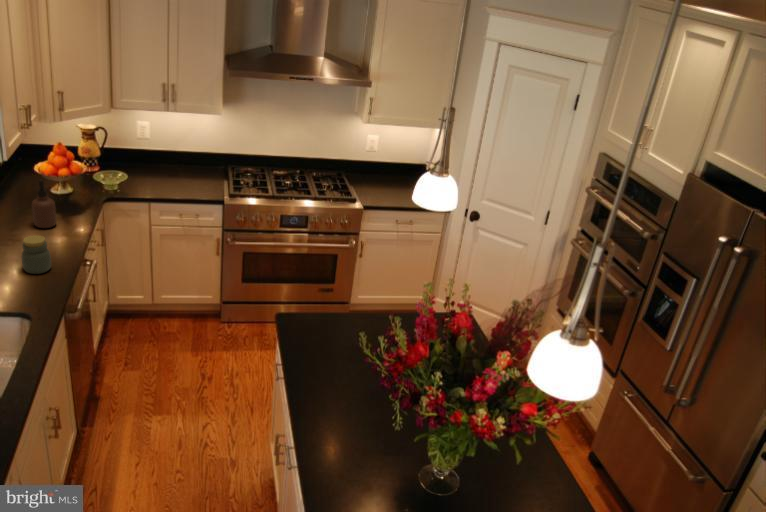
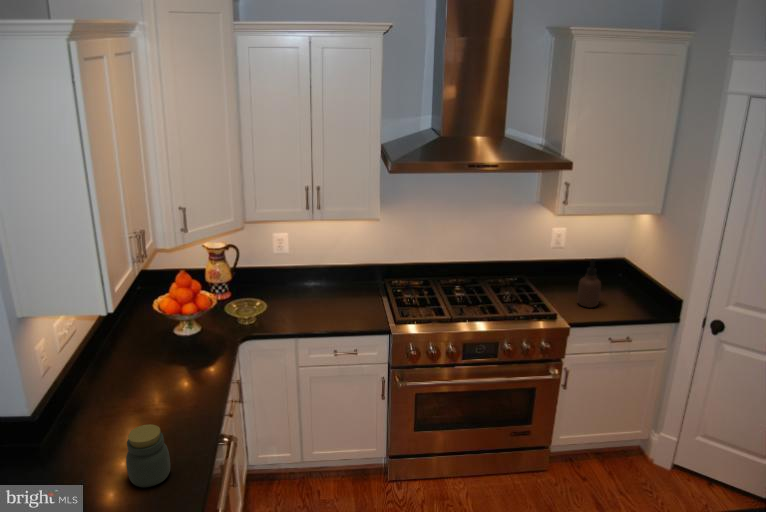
soap dispenser: present [32,179,56,228] -> present [577,259,601,308]

